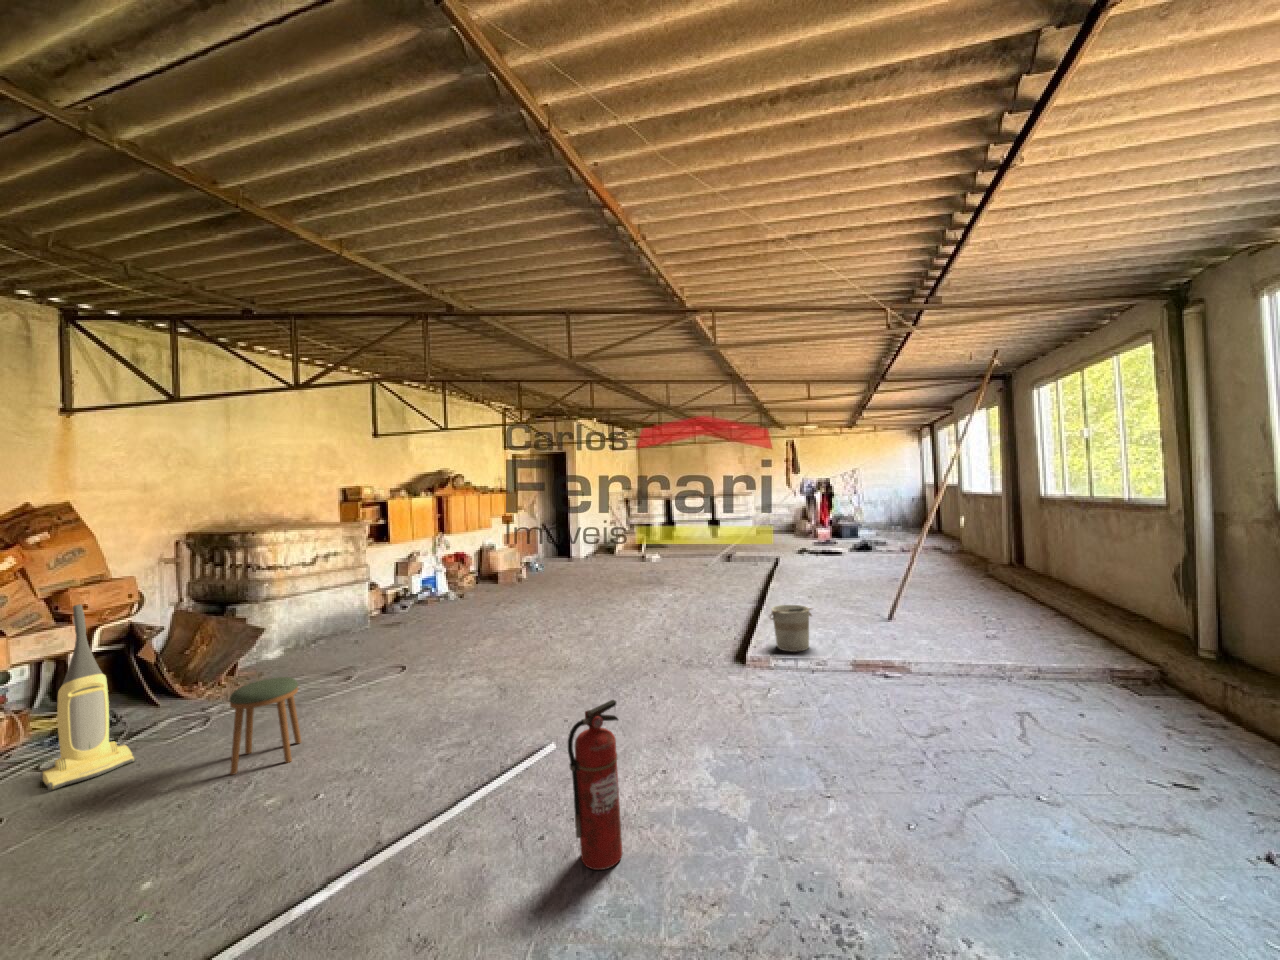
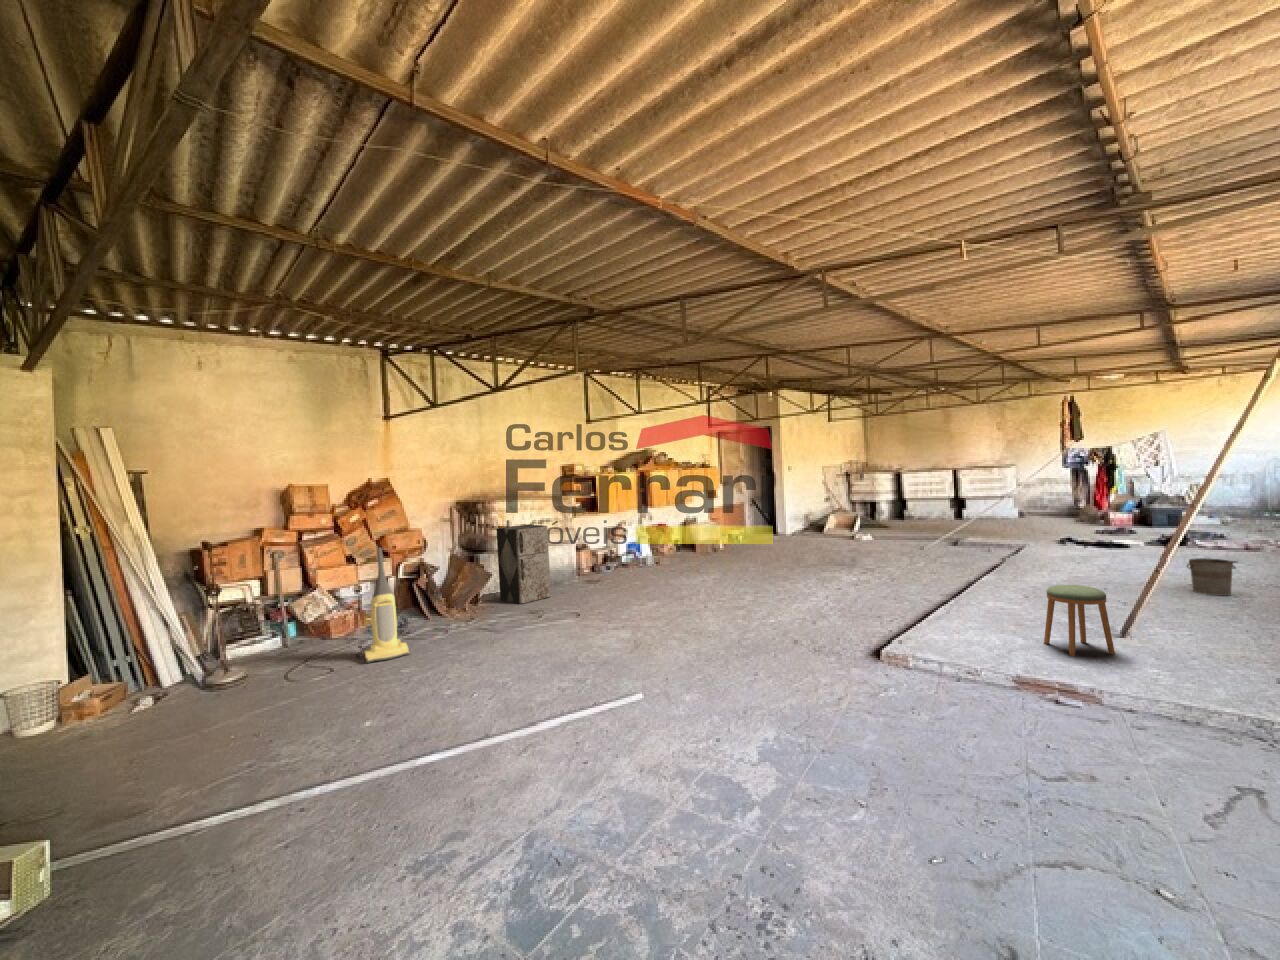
storage cabinet: none [259,561,340,664] -> present [496,525,551,604]
bucket: present [770,605,812,652] -> present [1187,558,1237,596]
stool: present [230,677,301,775] -> present [1044,585,1115,656]
fire extinguisher: present [568,700,622,870] -> none [621,661,667,792]

